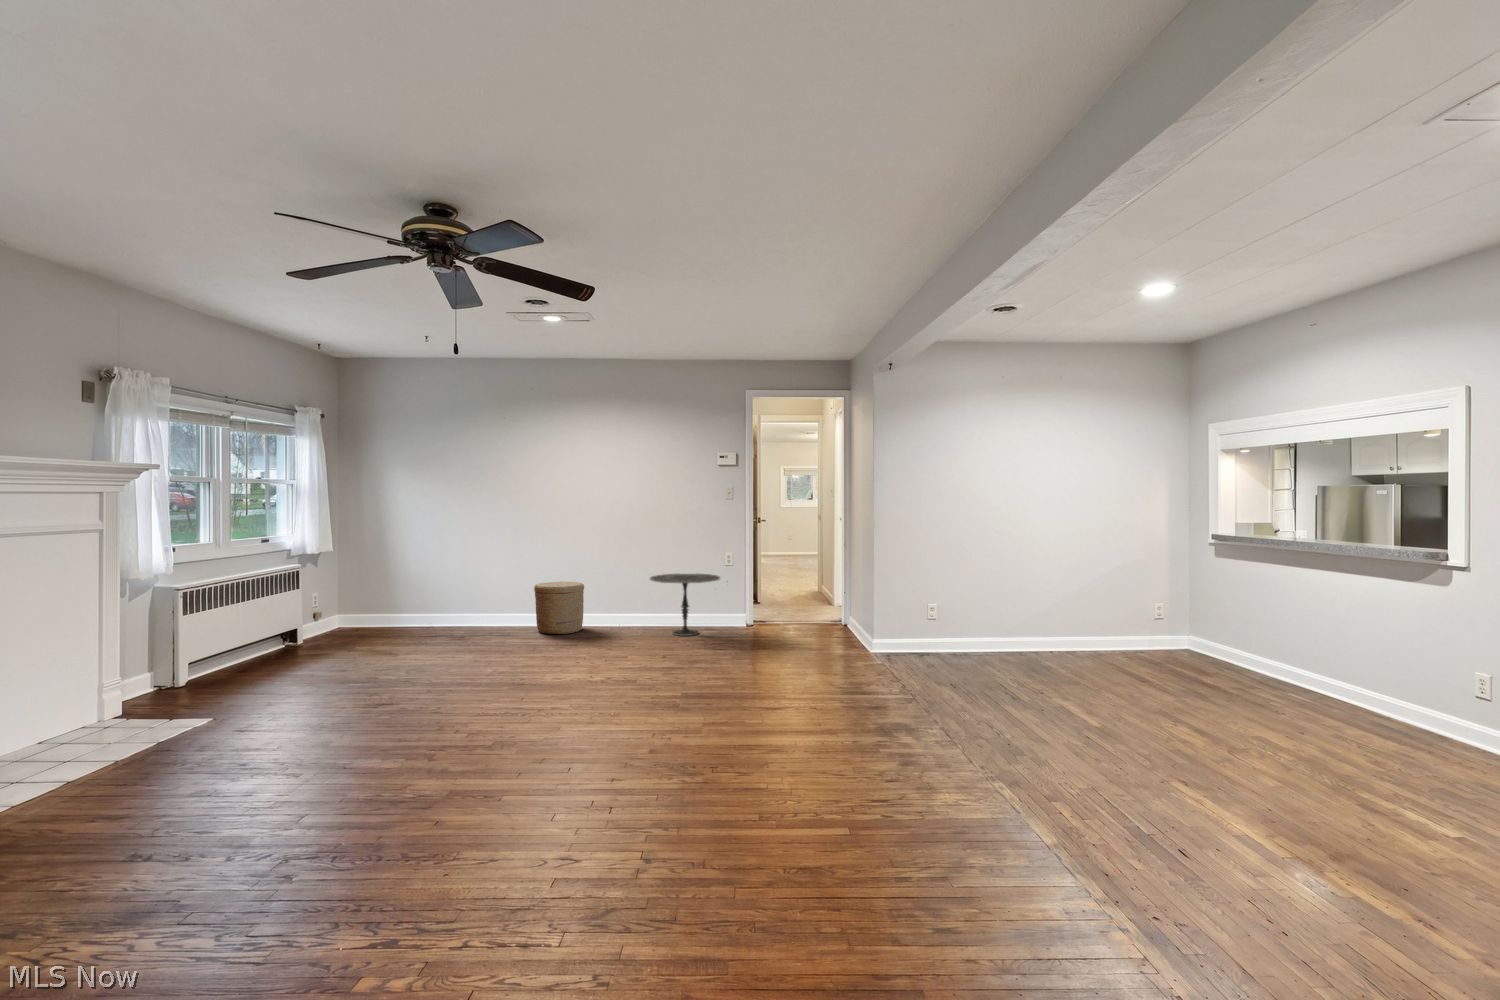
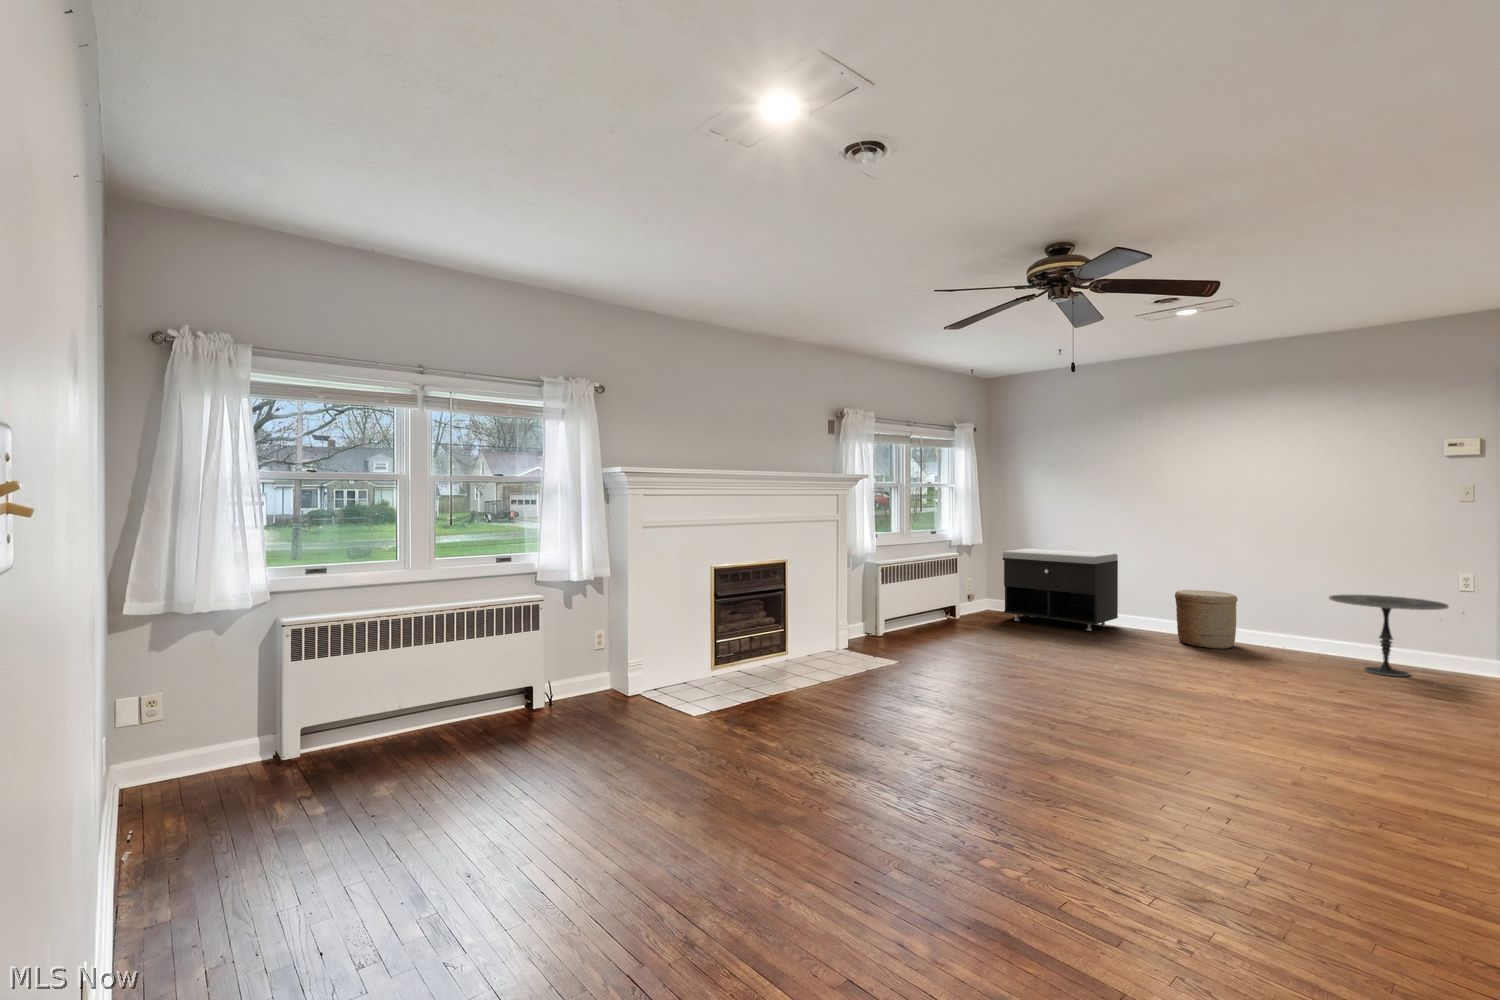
storage bench: none [357,553,481,634] -> present [1003,549,1118,631]

